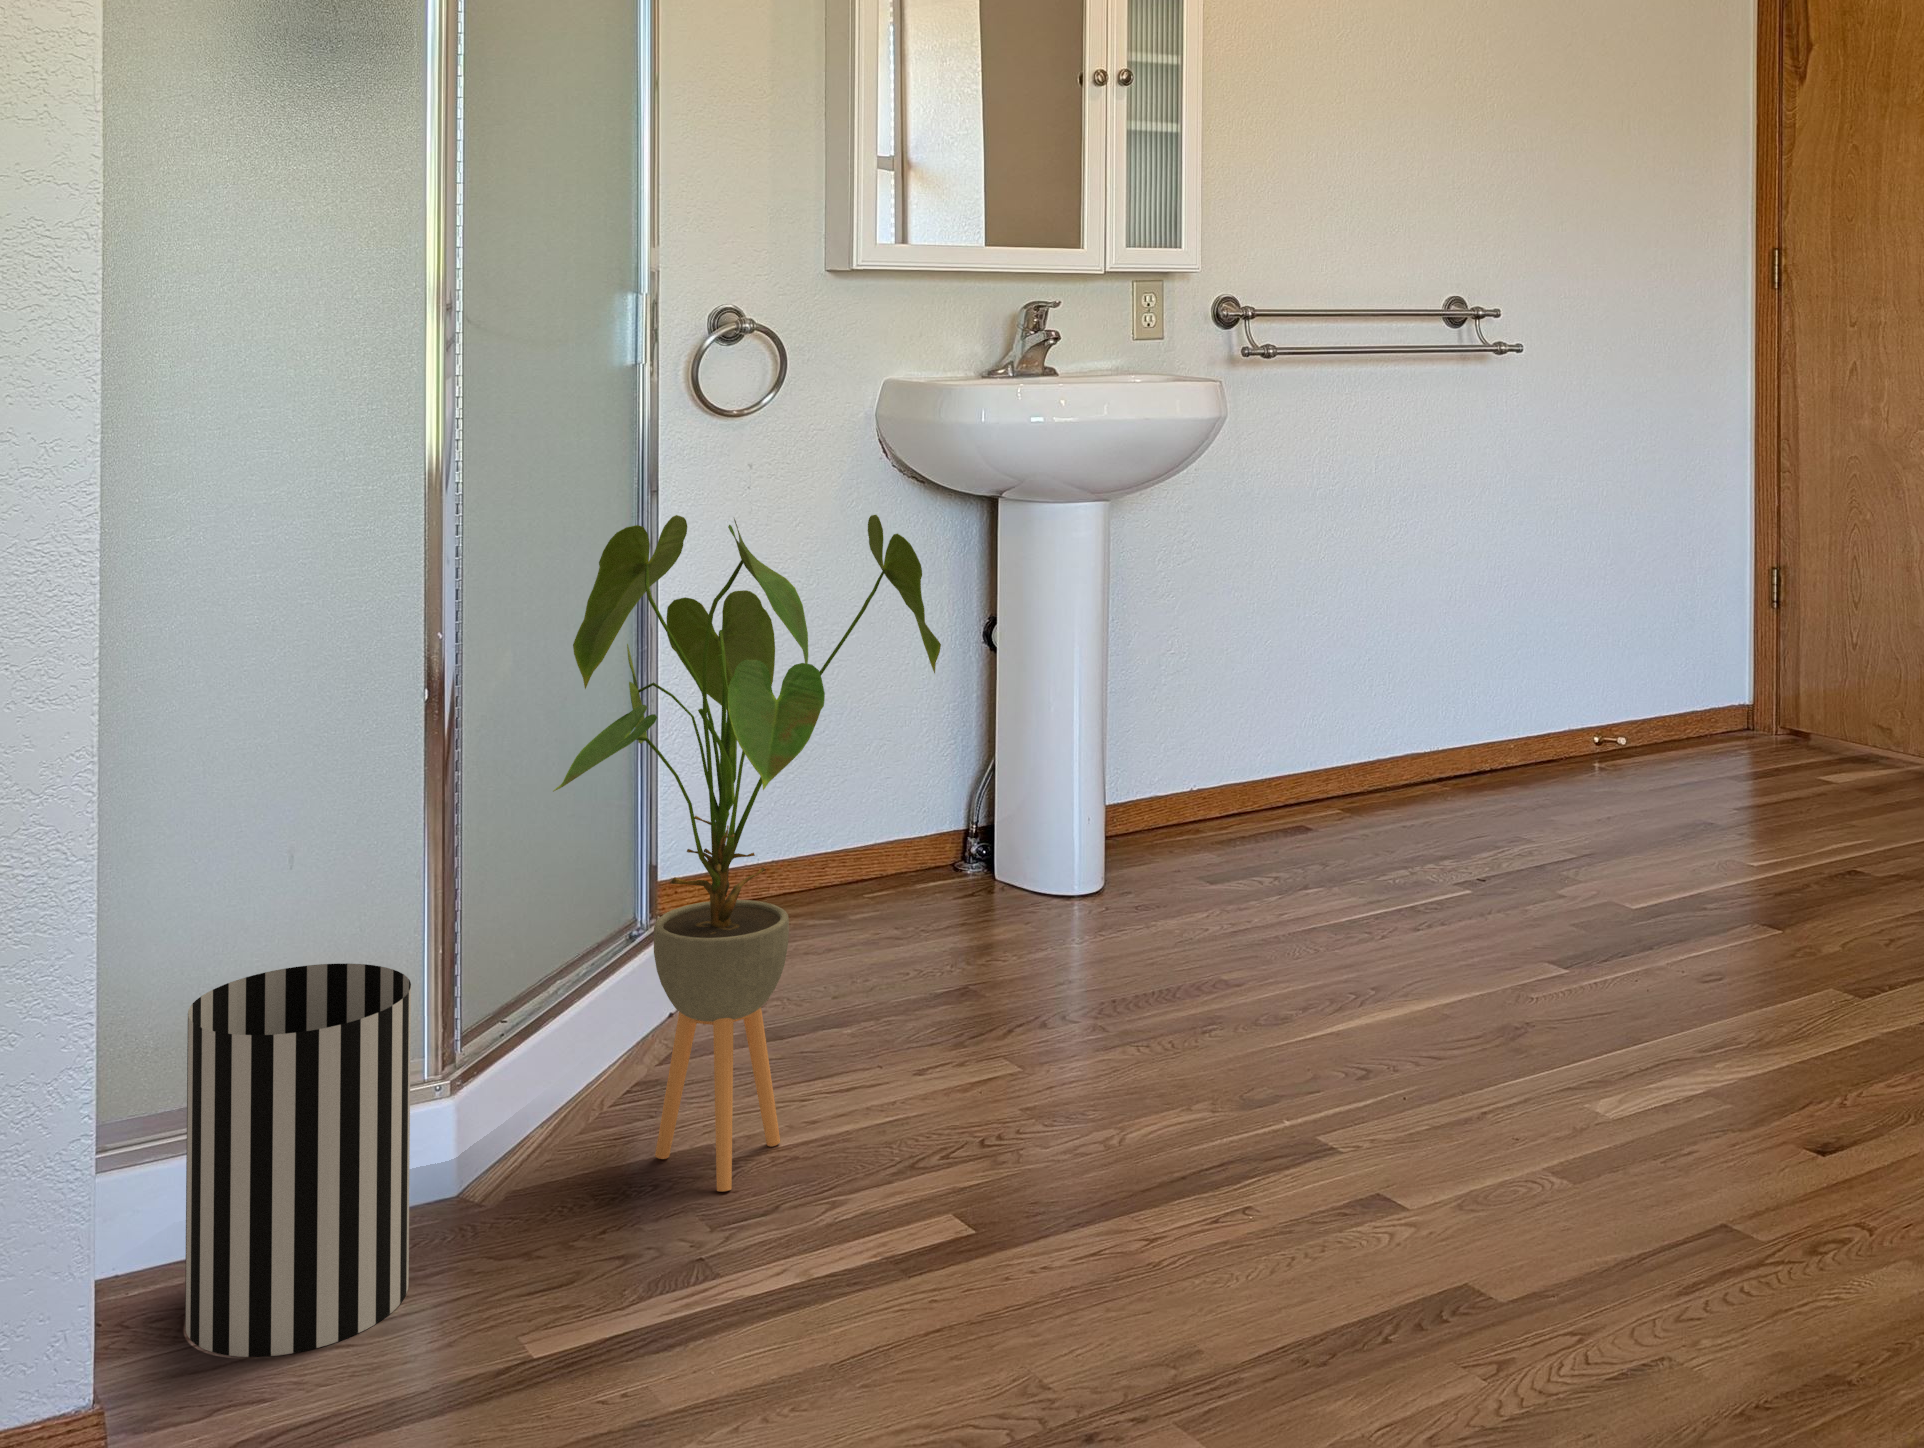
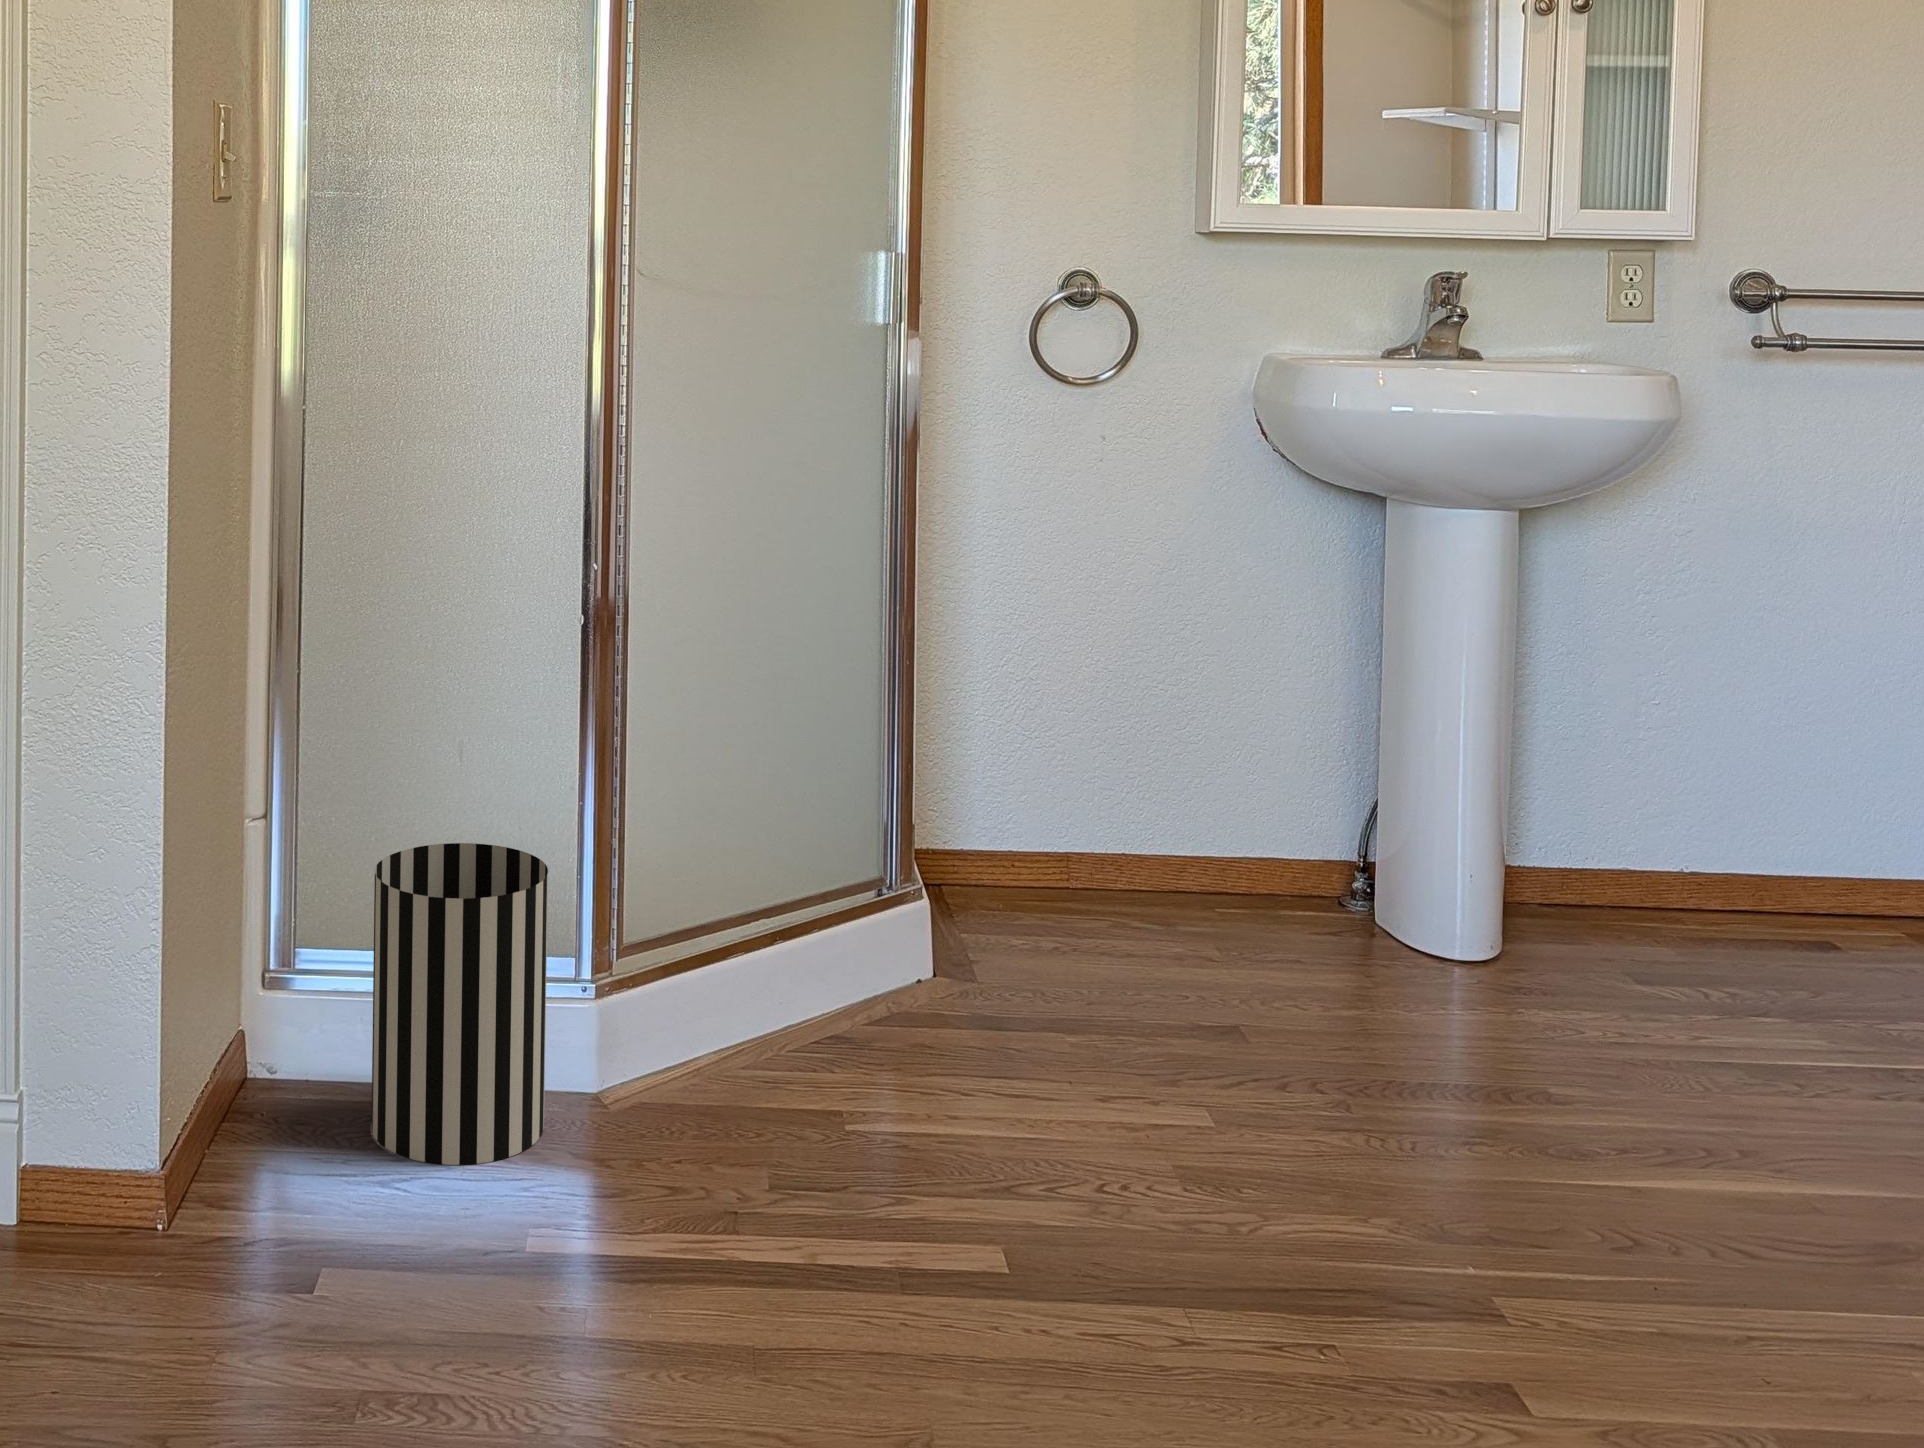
house plant: present [553,515,941,1191] -> none [700,486,1116,1148]

